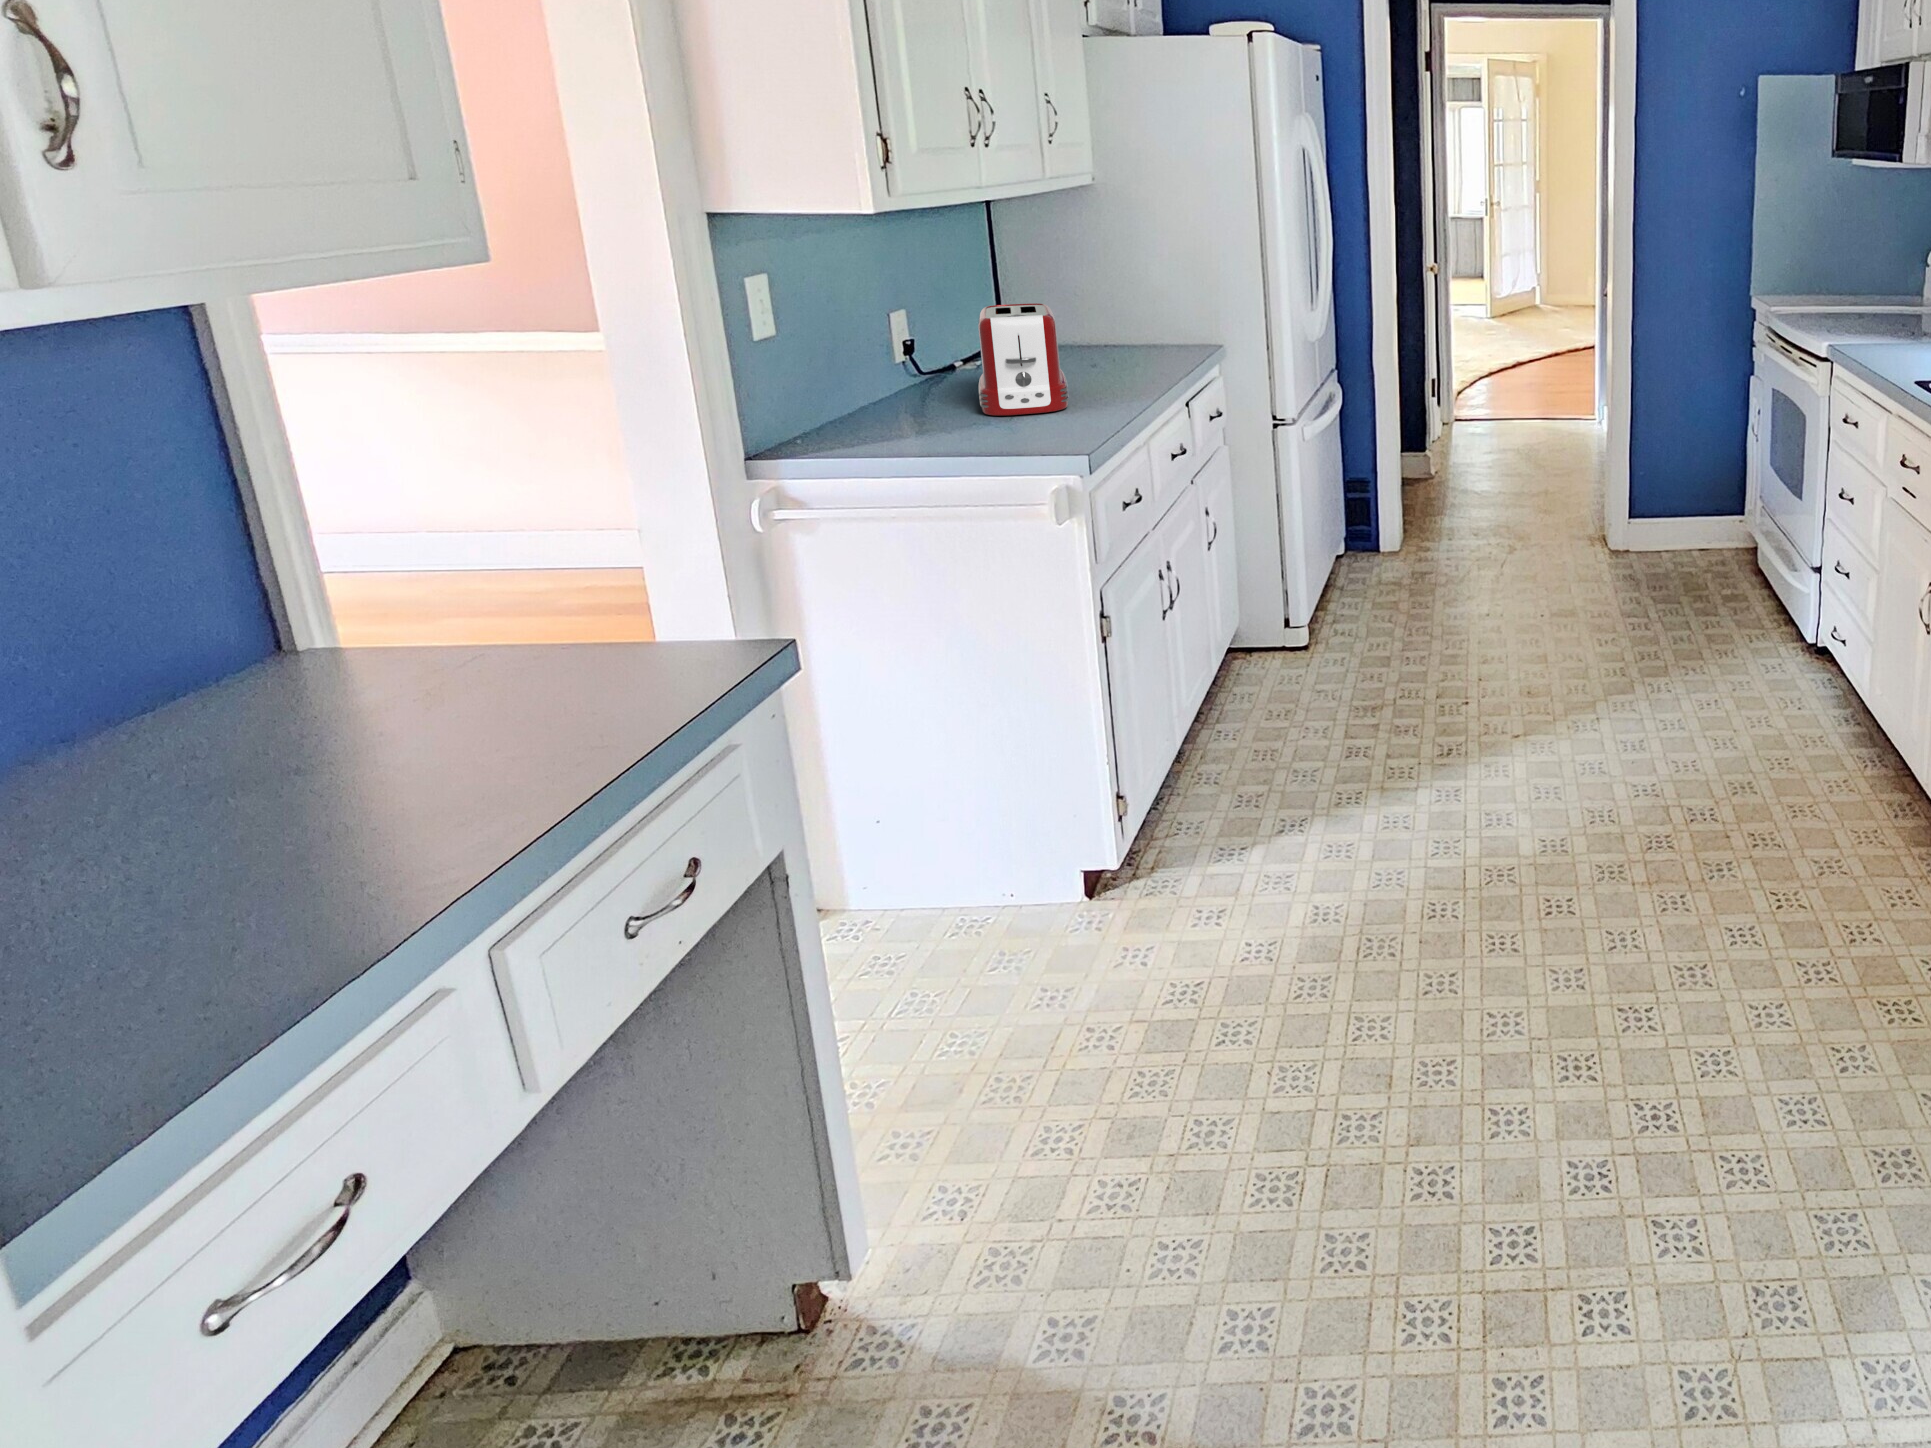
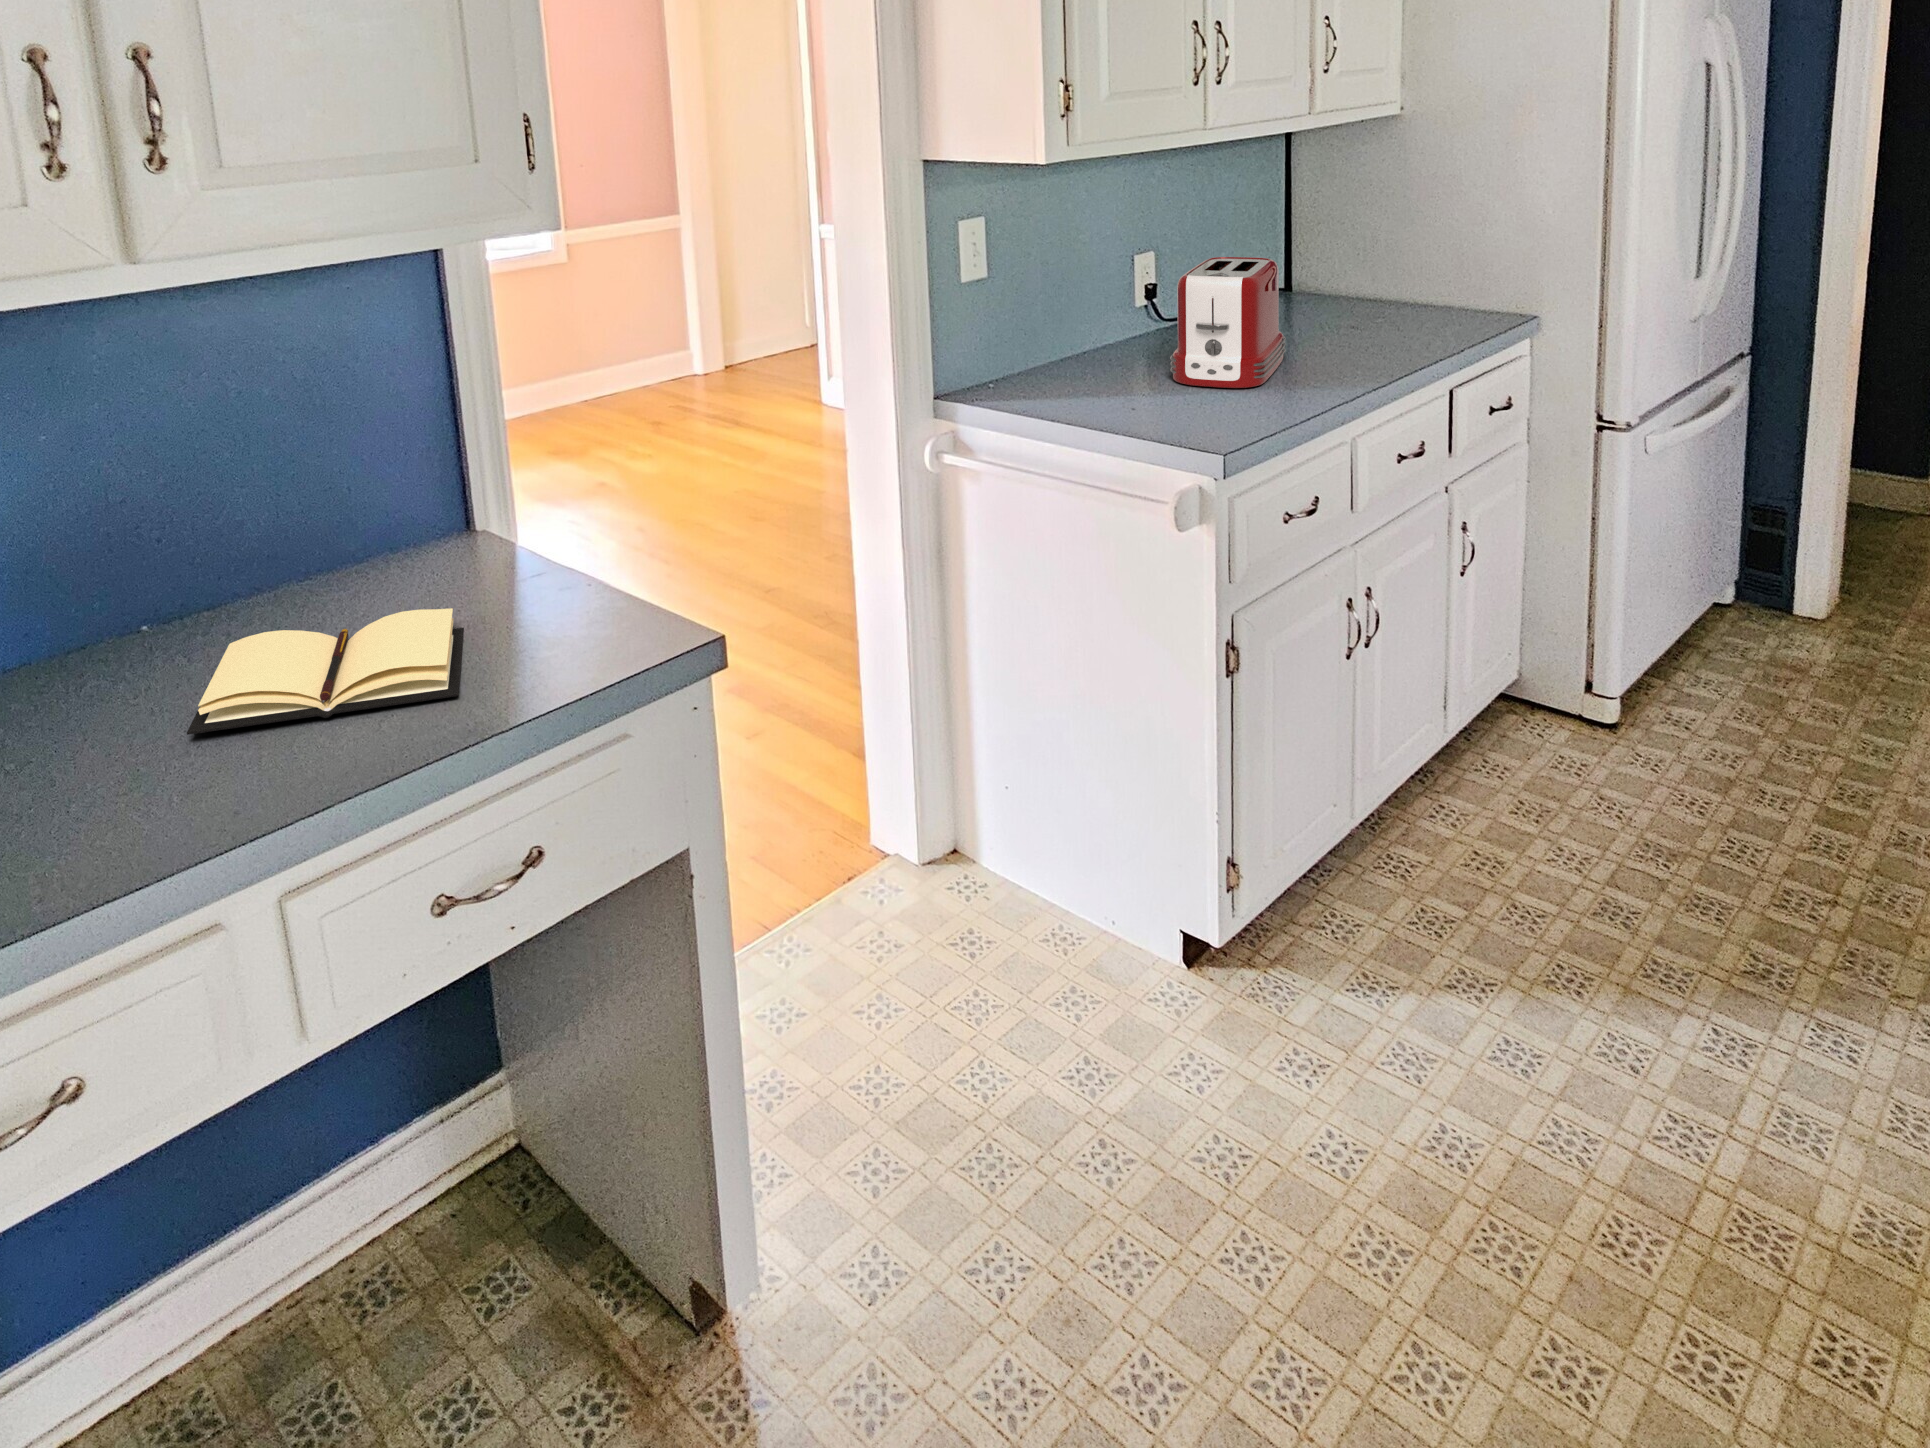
book: none [94,689,541,867] -> present [187,608,464,735]

